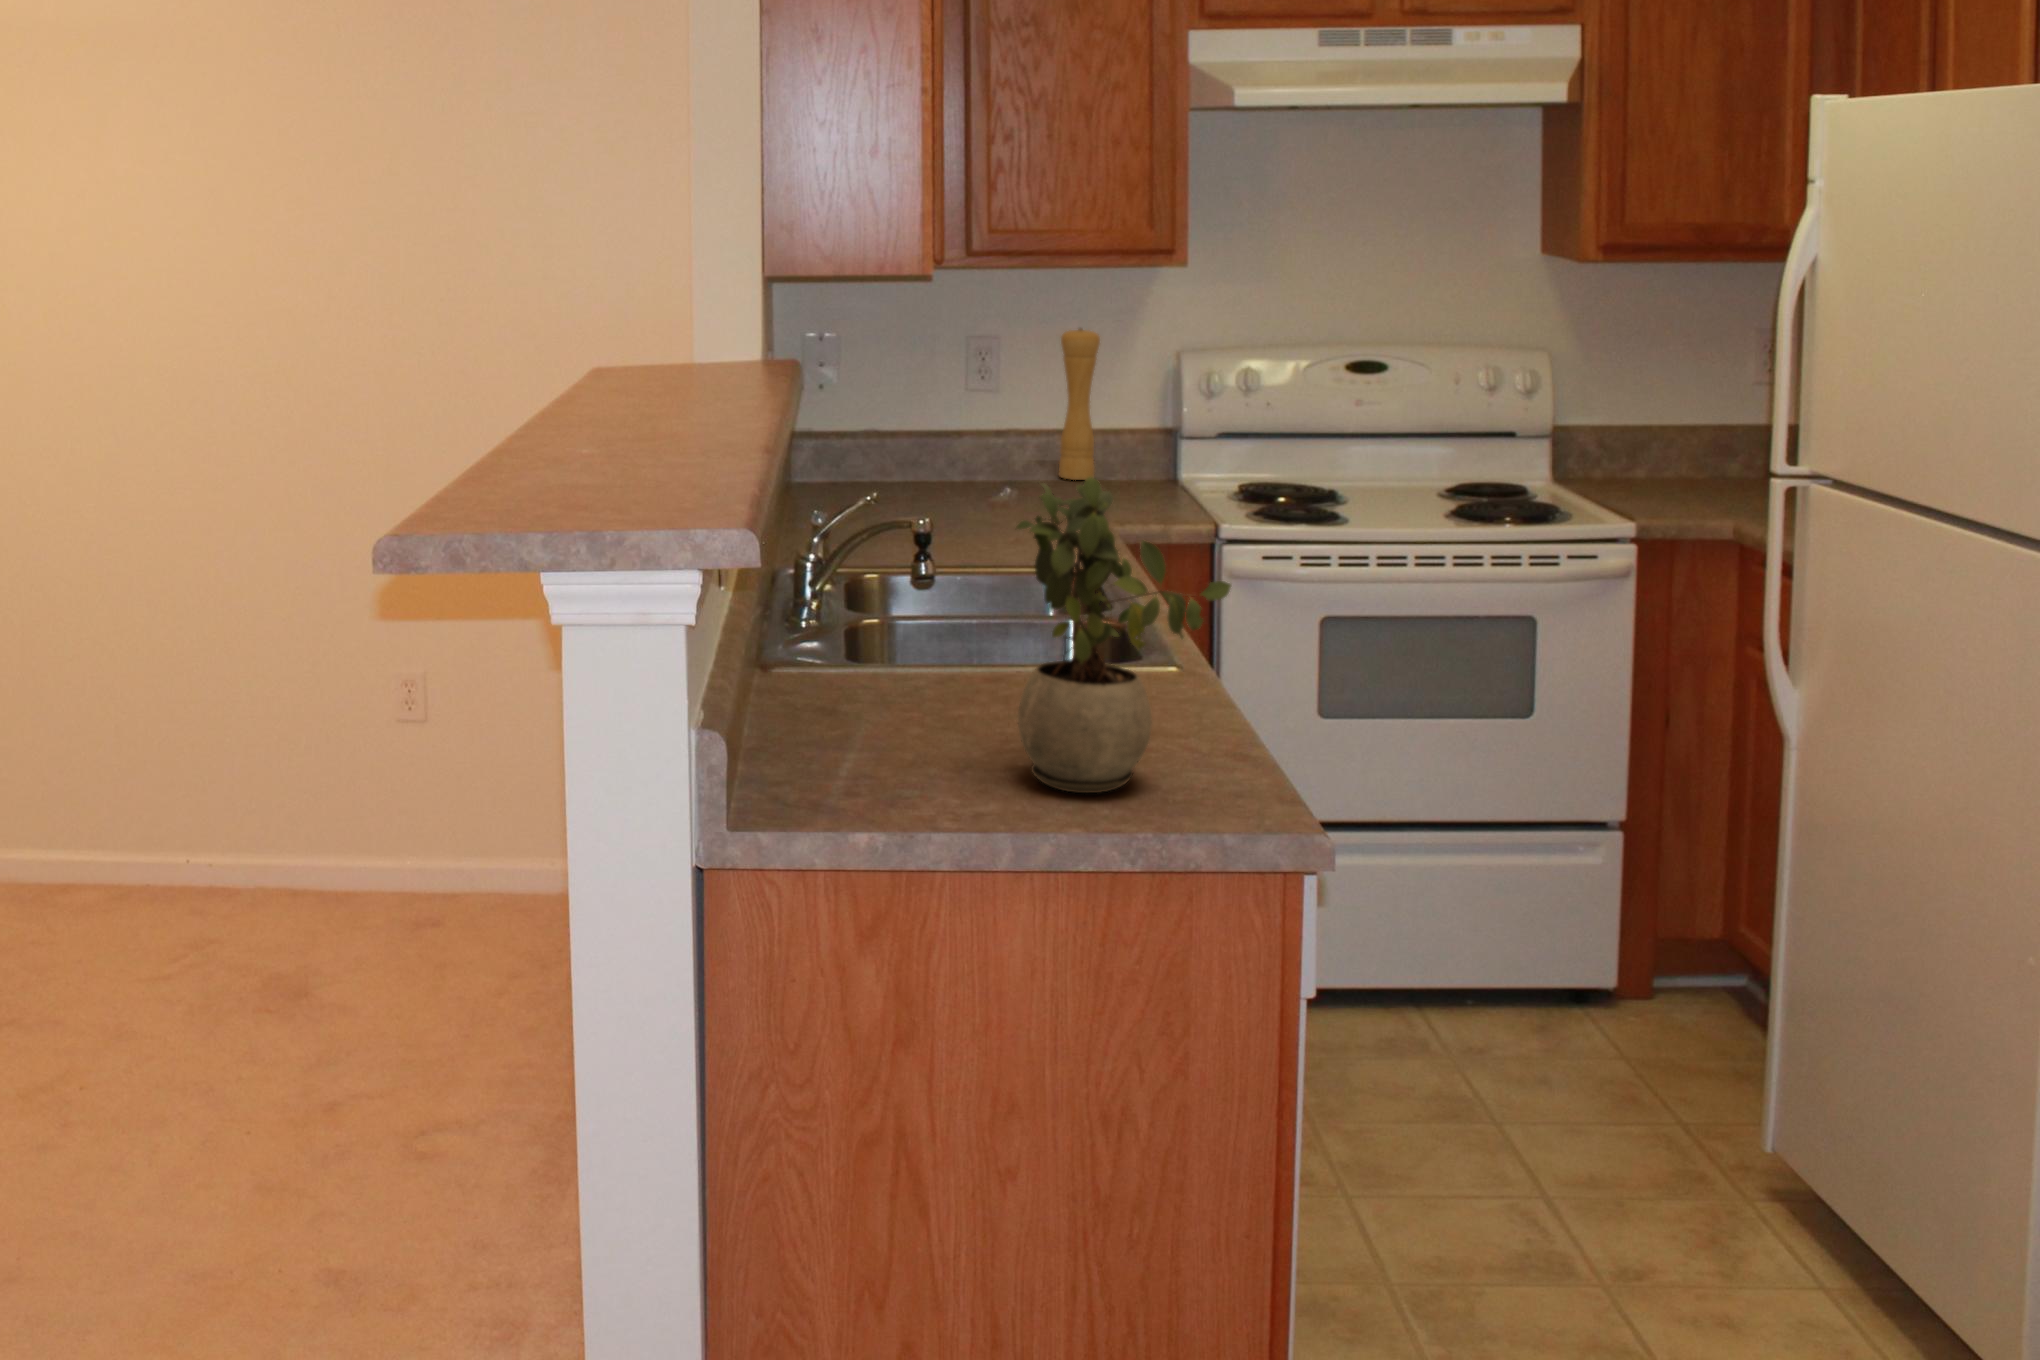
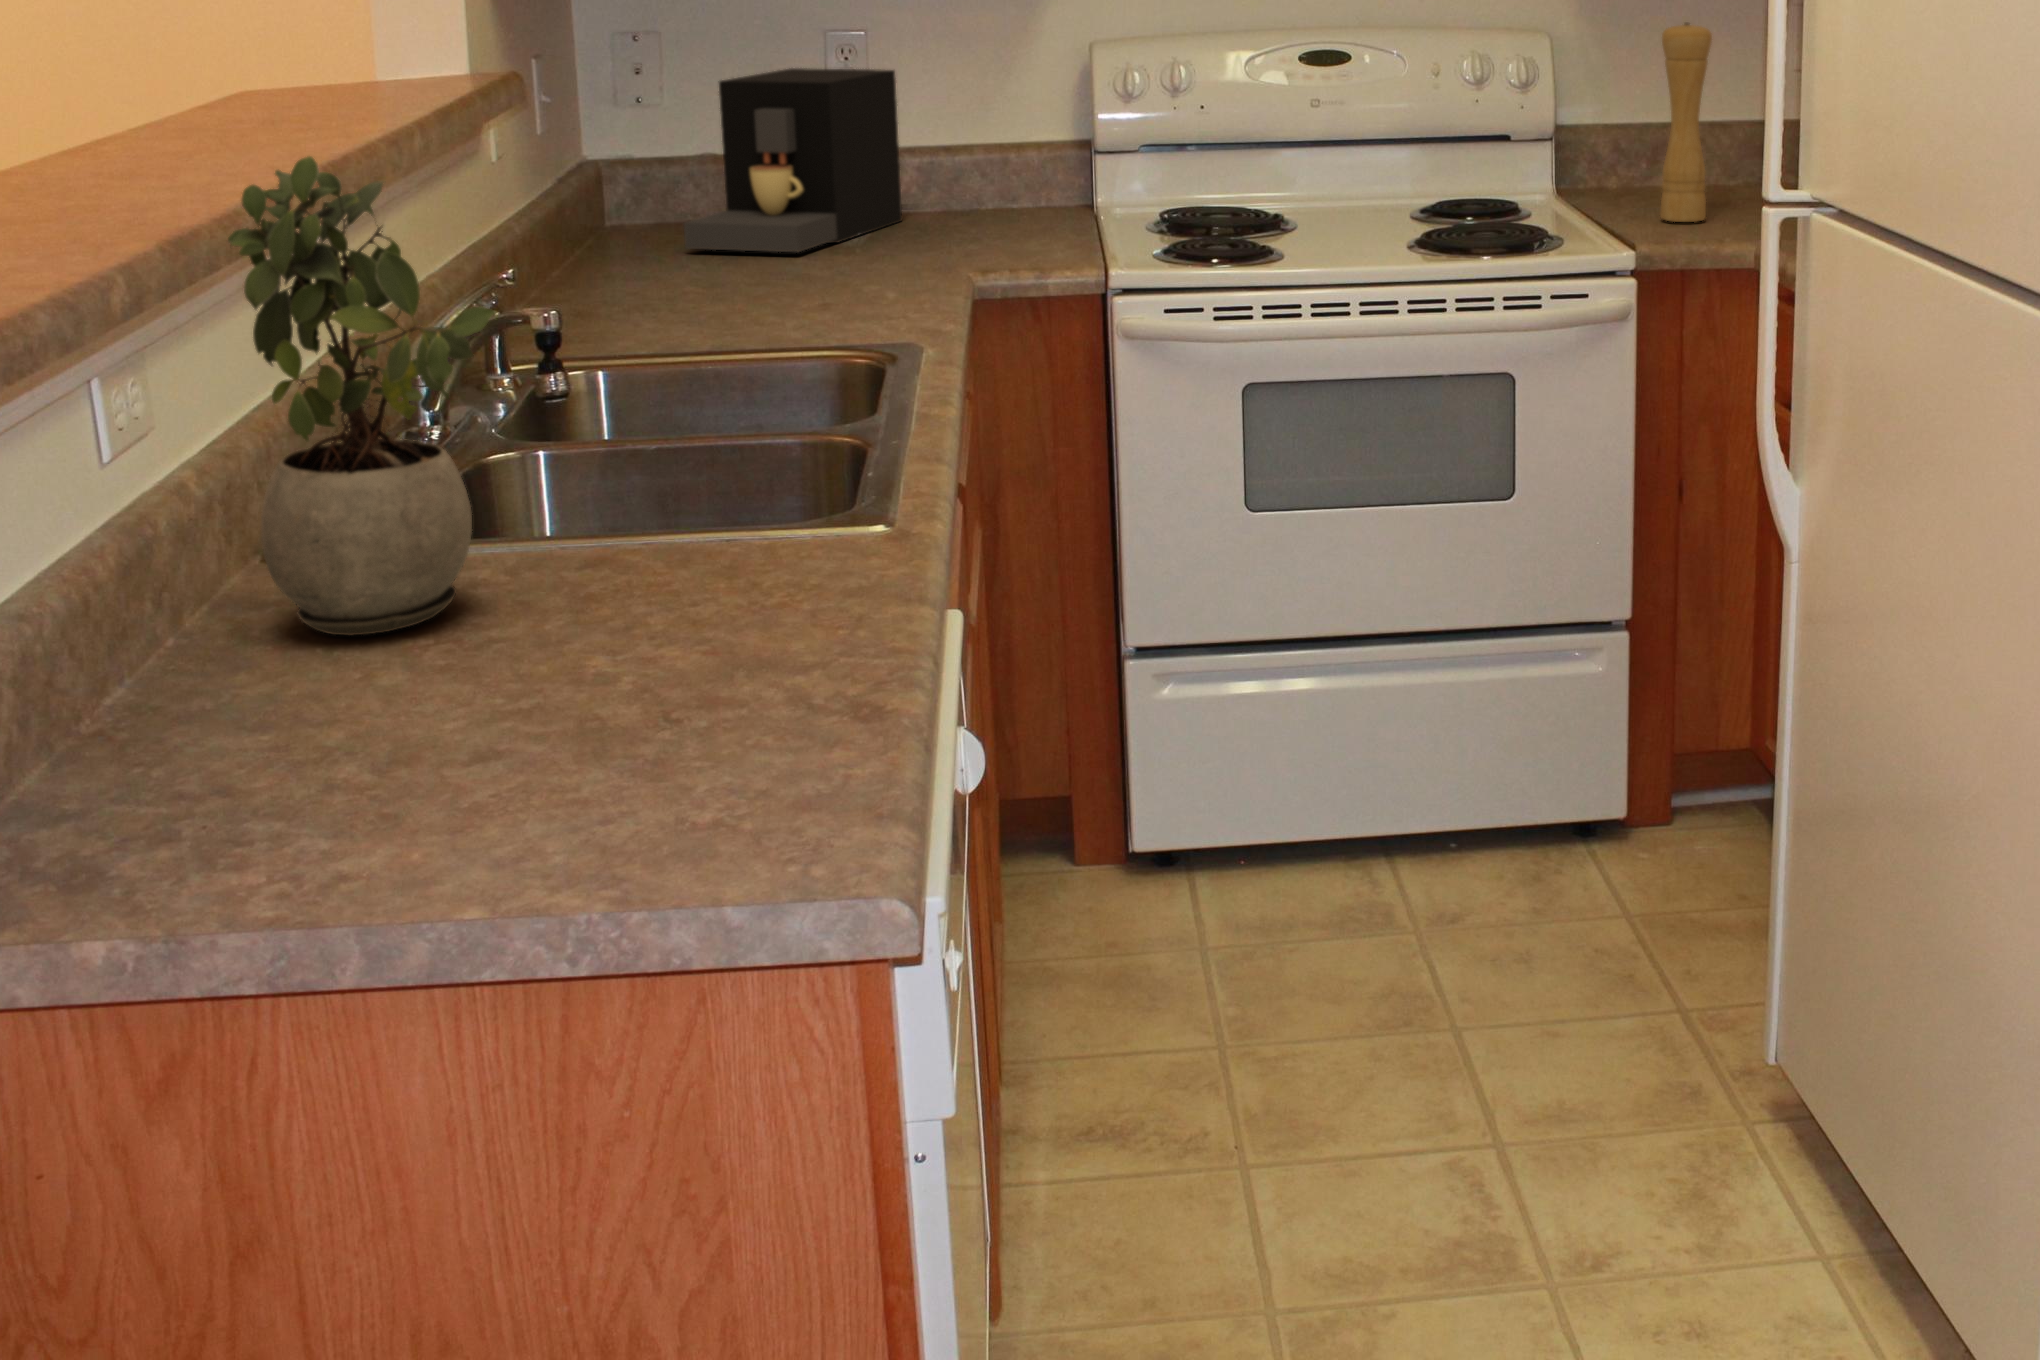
pepper mill: present [1059,328,1100,480] -> present [1660,22,1712,222]
coffee maker: none [859,354,990,501] -> present [684,68,902,252]

